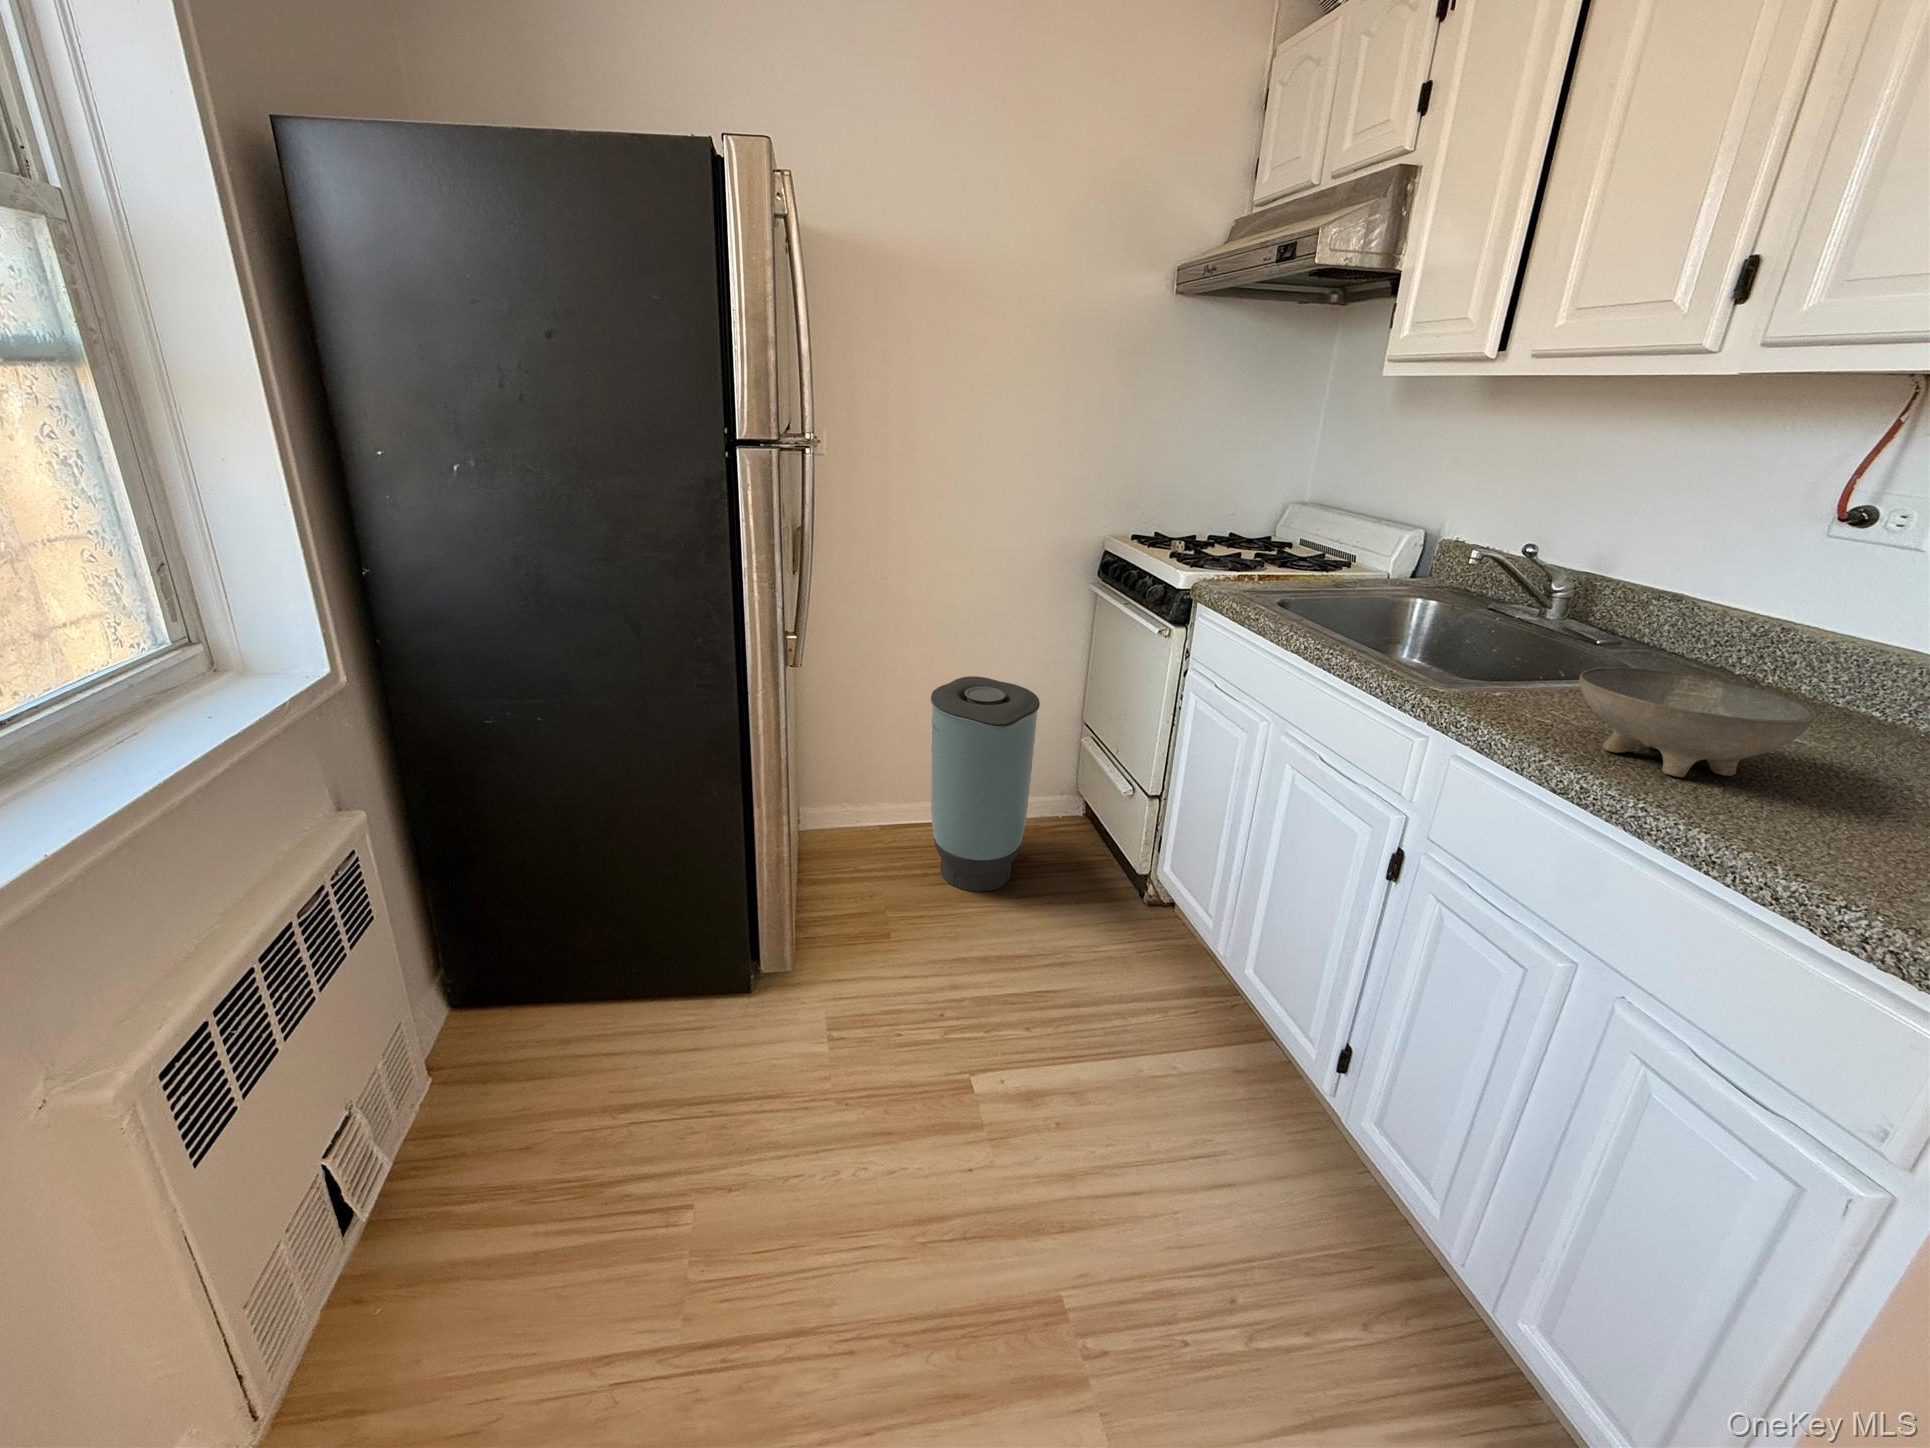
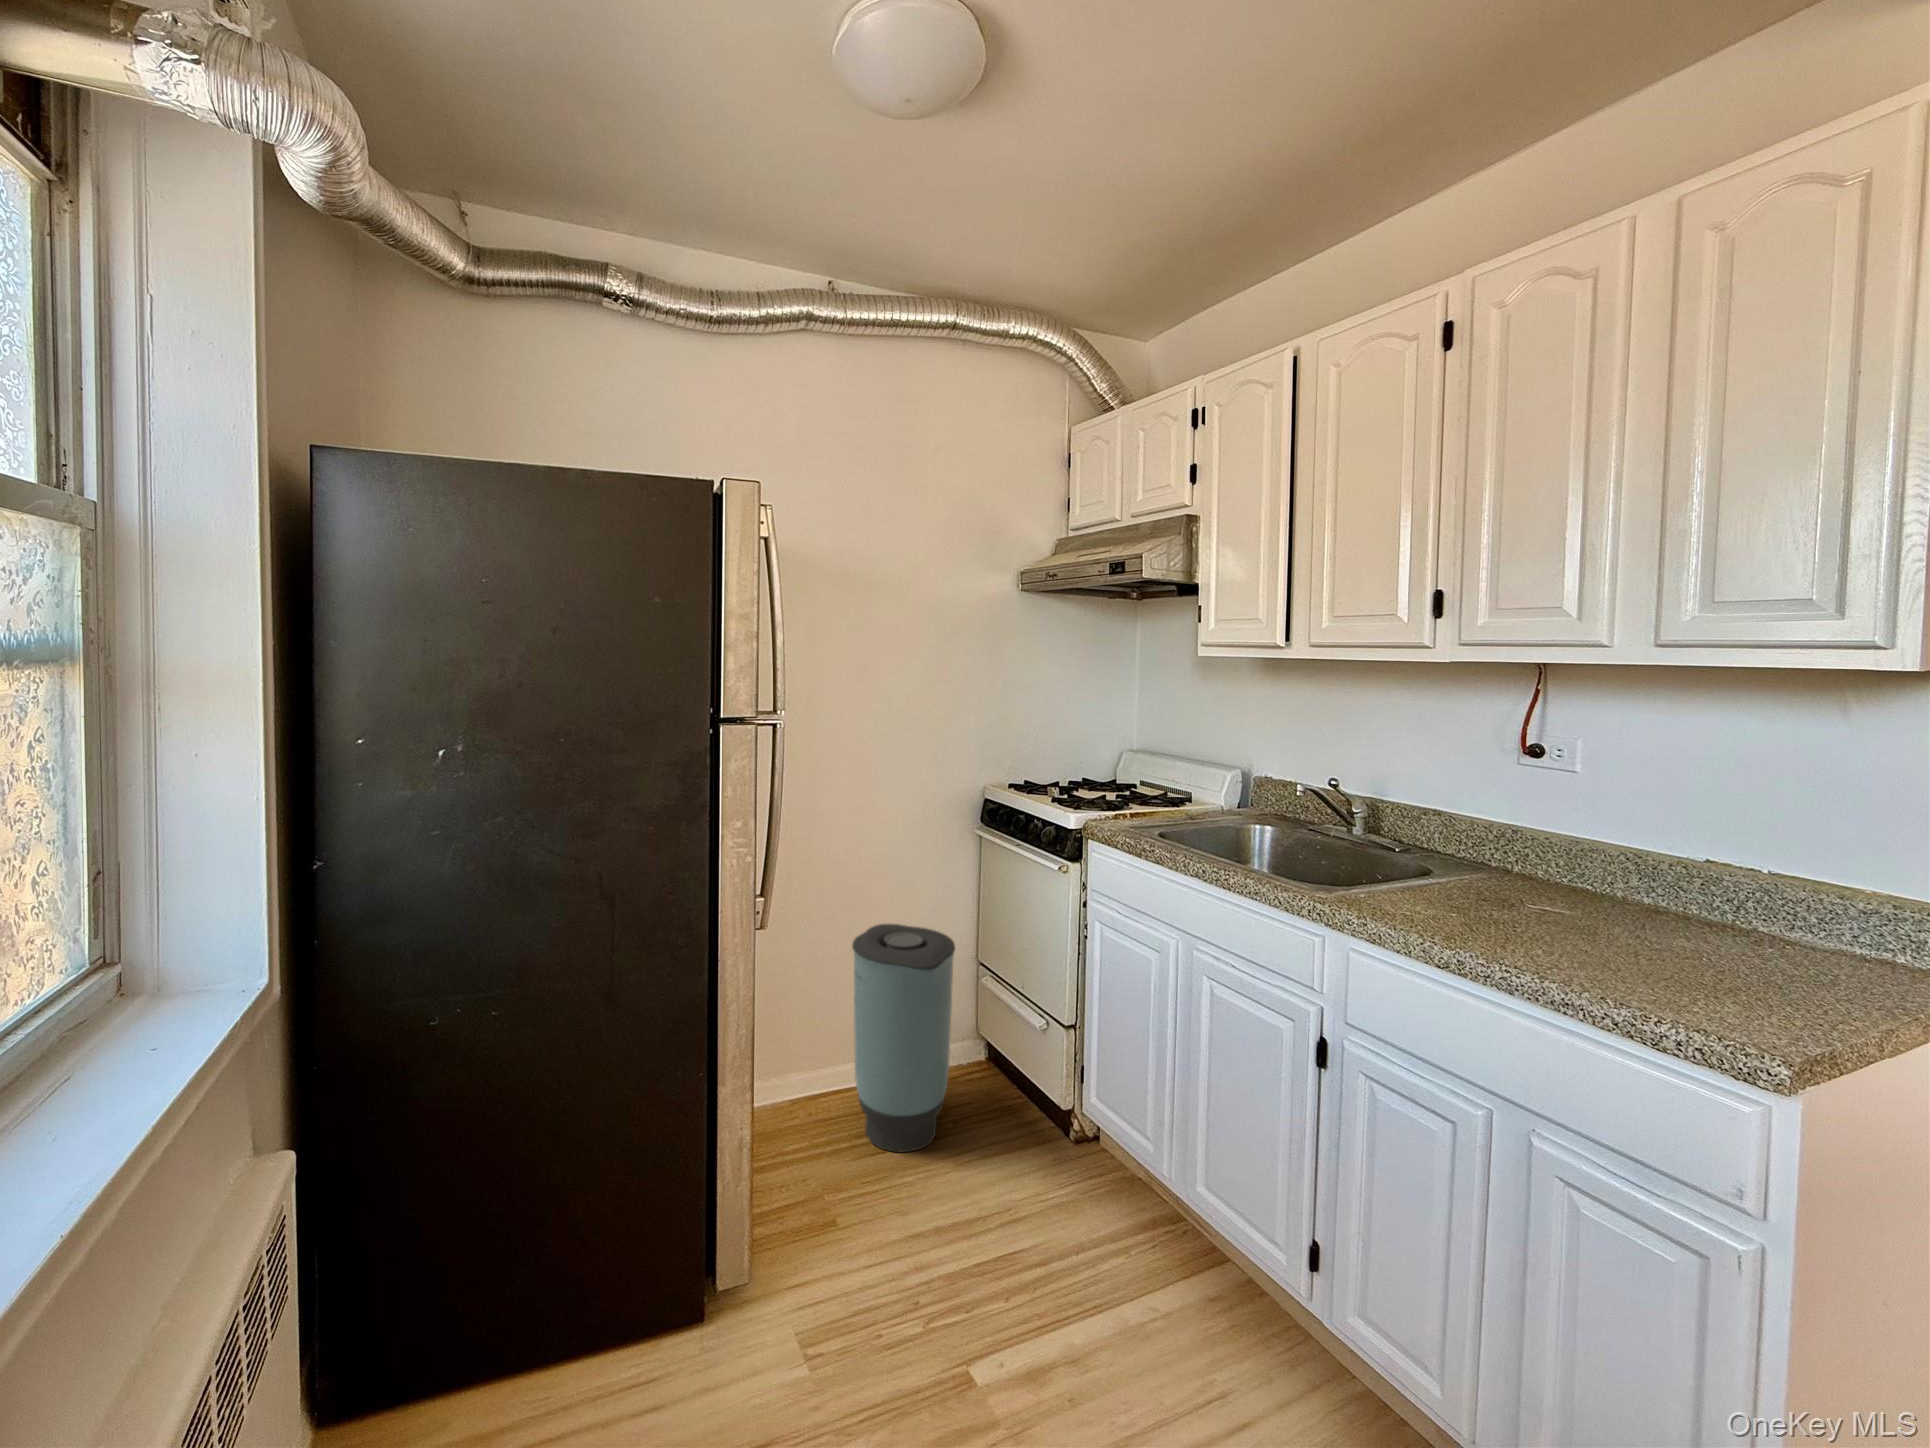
bowl: present [1579,667,1816,777] -> none [1424,866,1581,945]

